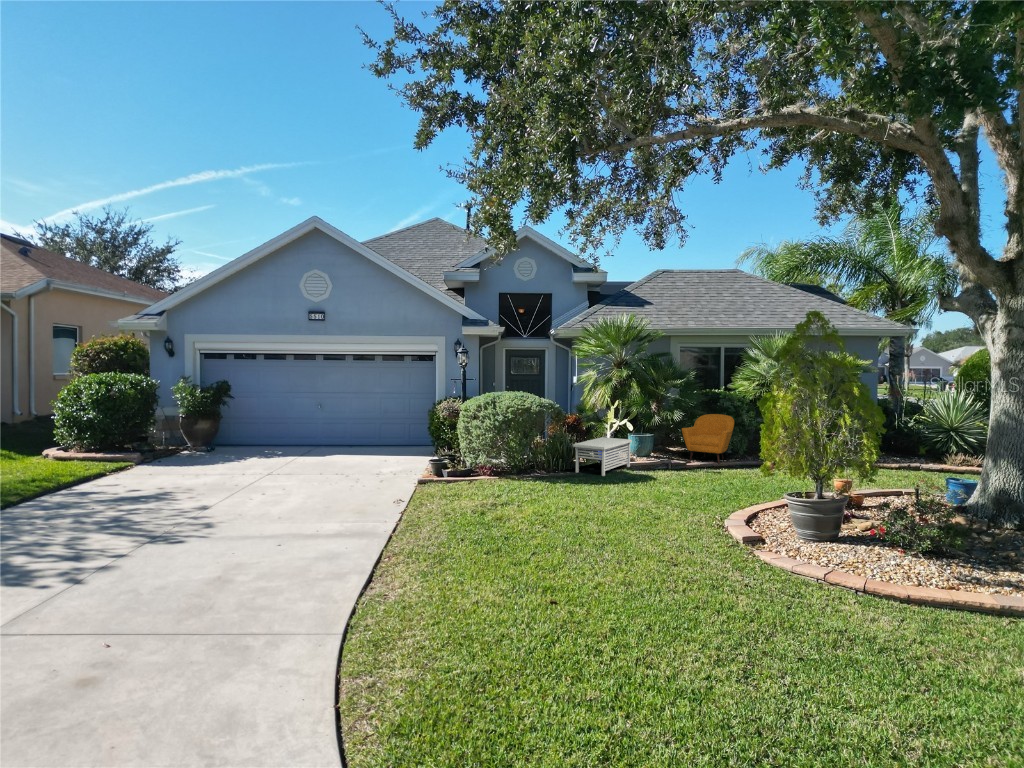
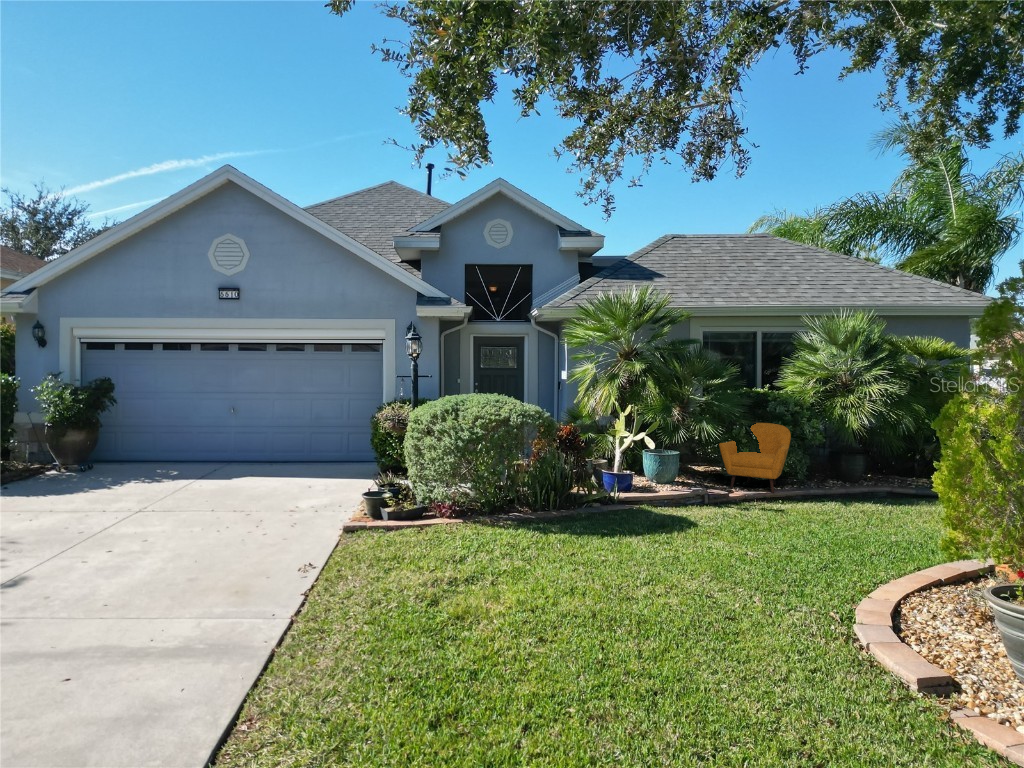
storage bench: present [573,437,632,476] -> none [572,458,653,518]

